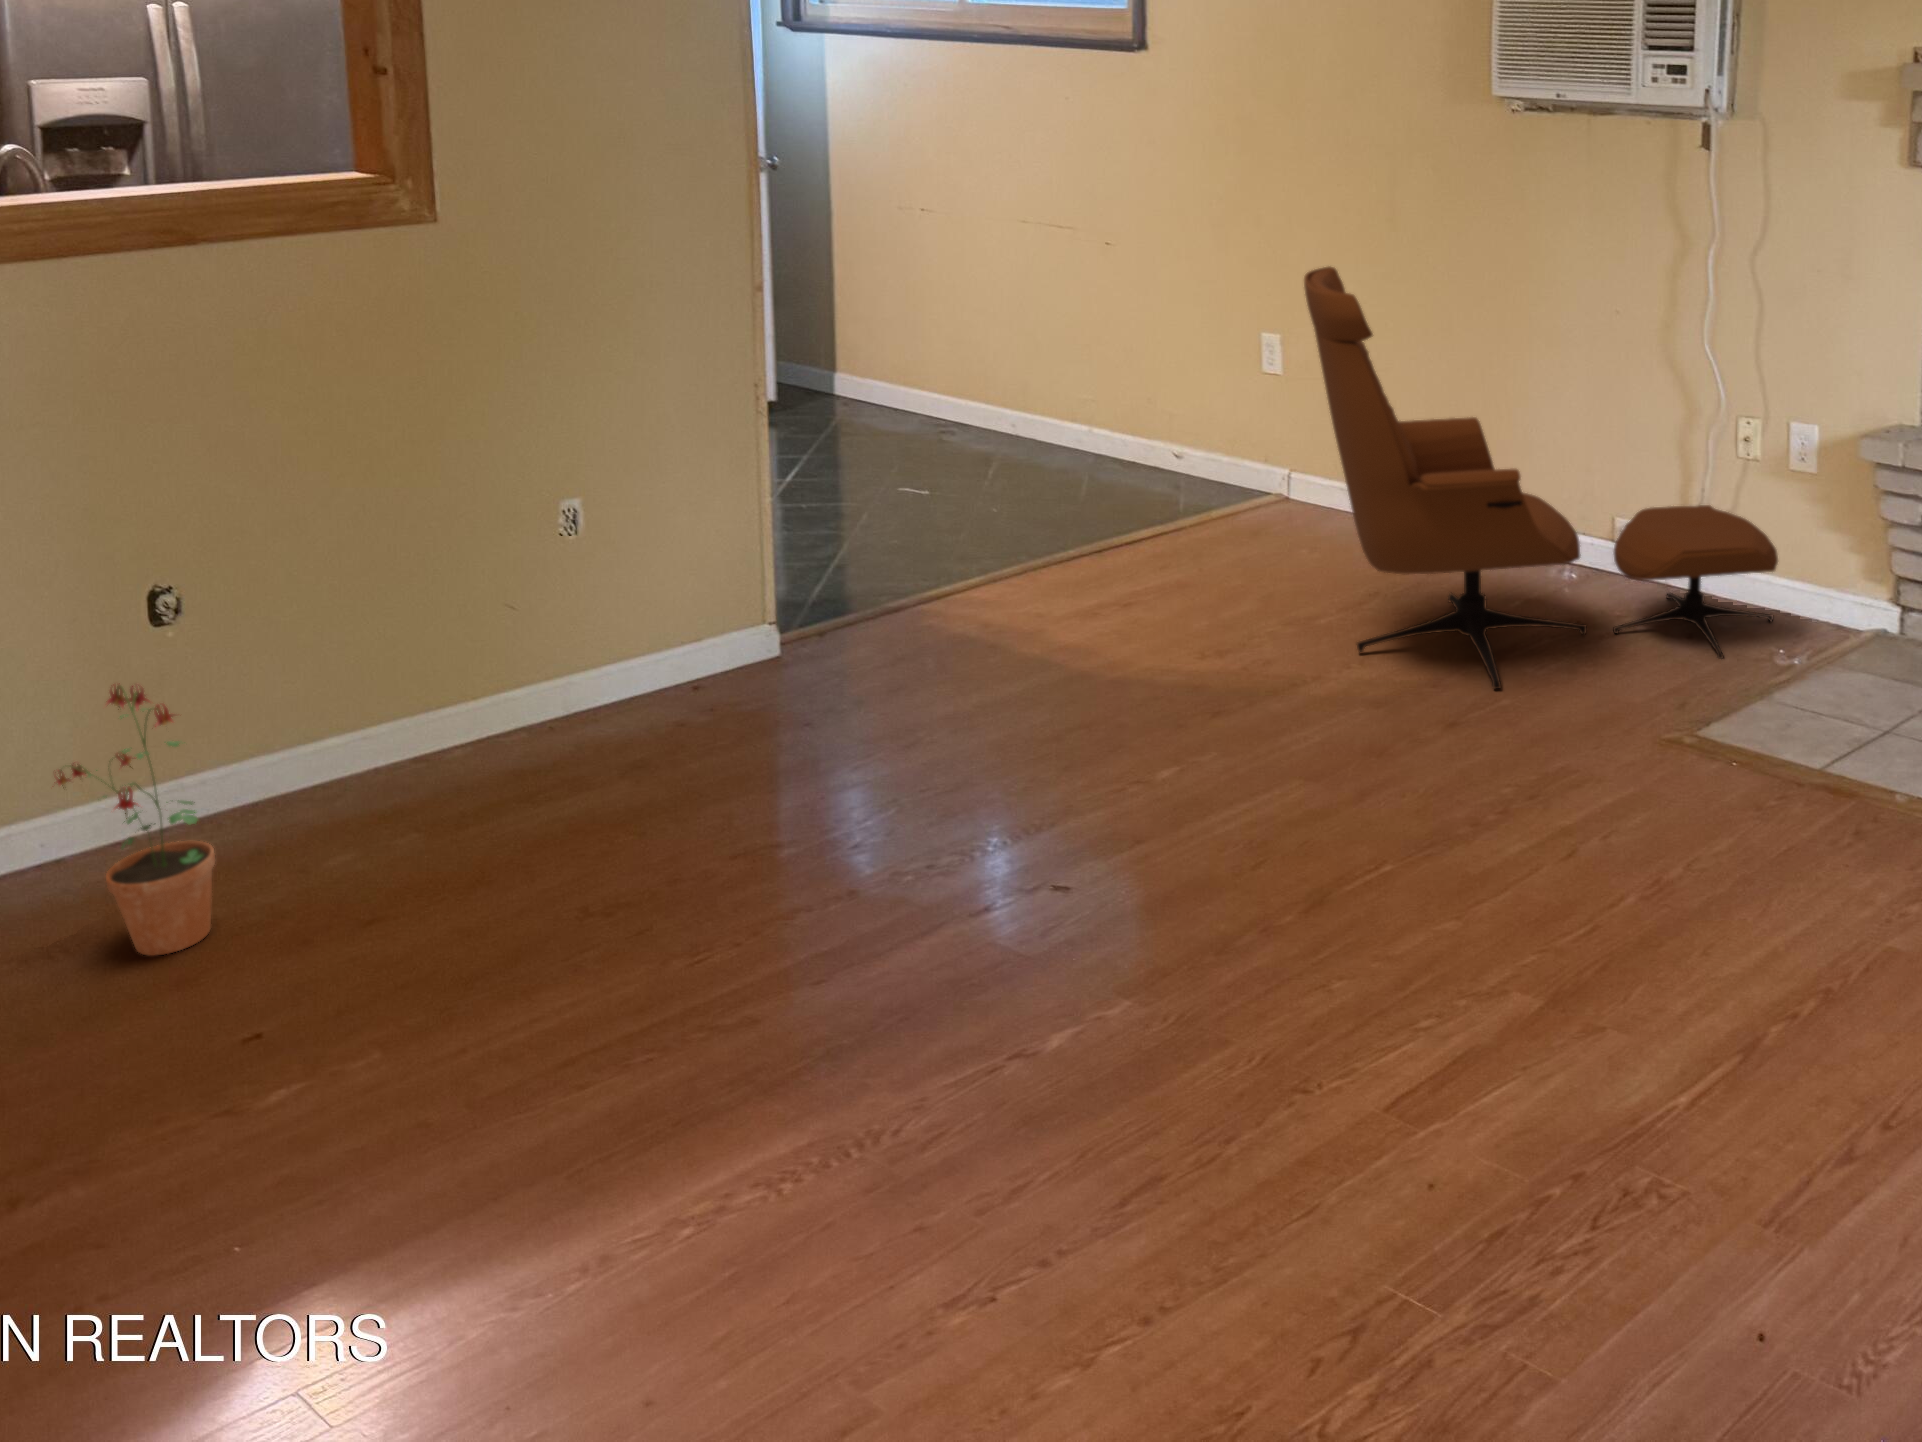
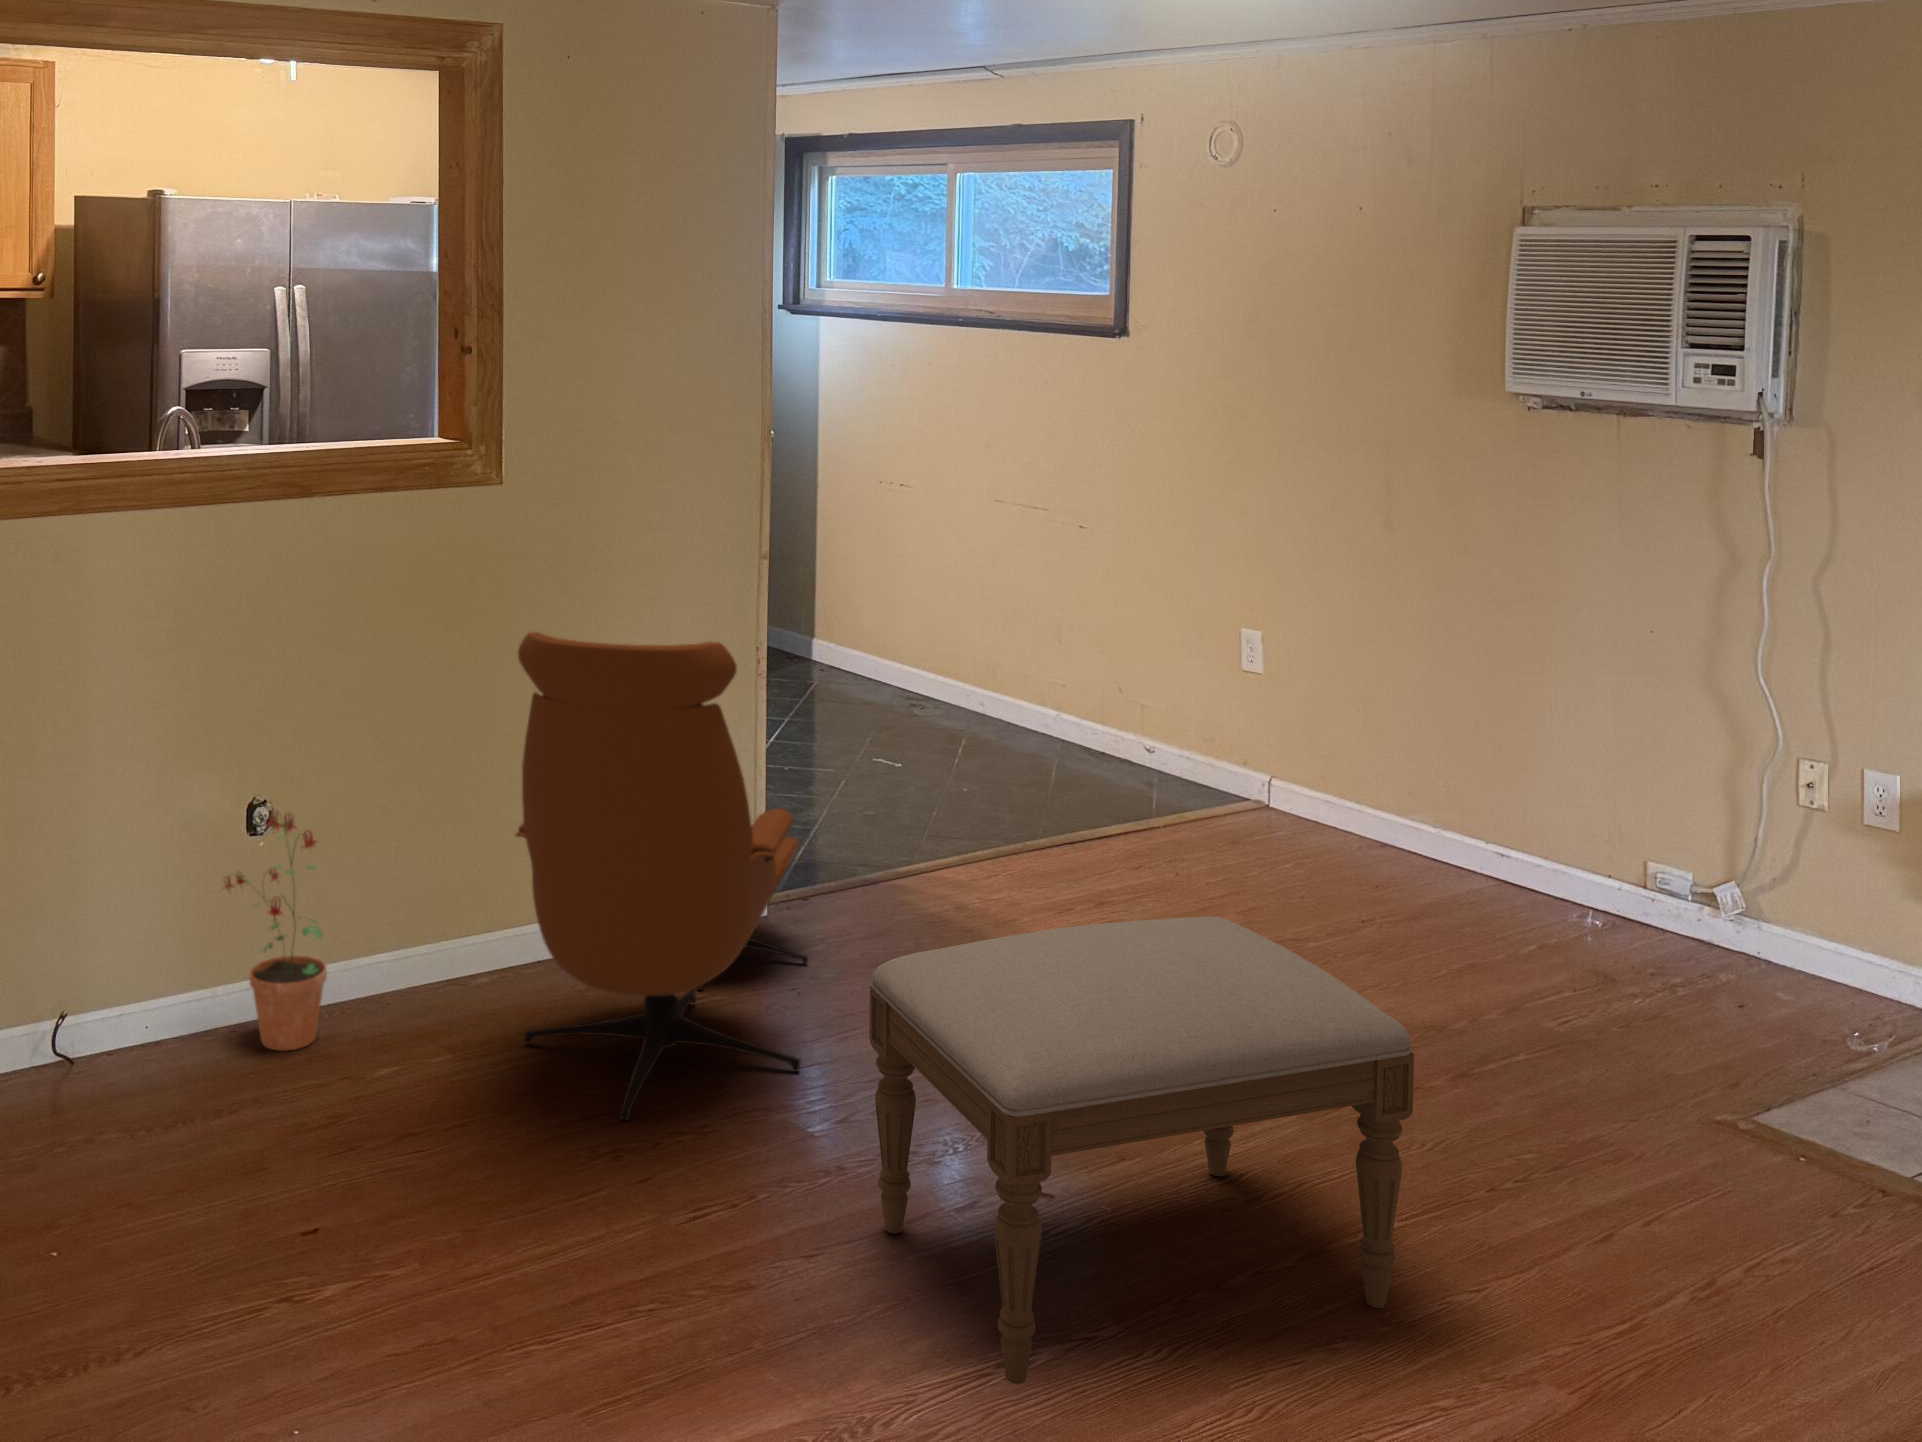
lounge chair: present [1304,267,1778,689] -> present [516,632,808,1120]
ottoman: none [845,660,1397,1179] -> present [869,916,1414,1384]

